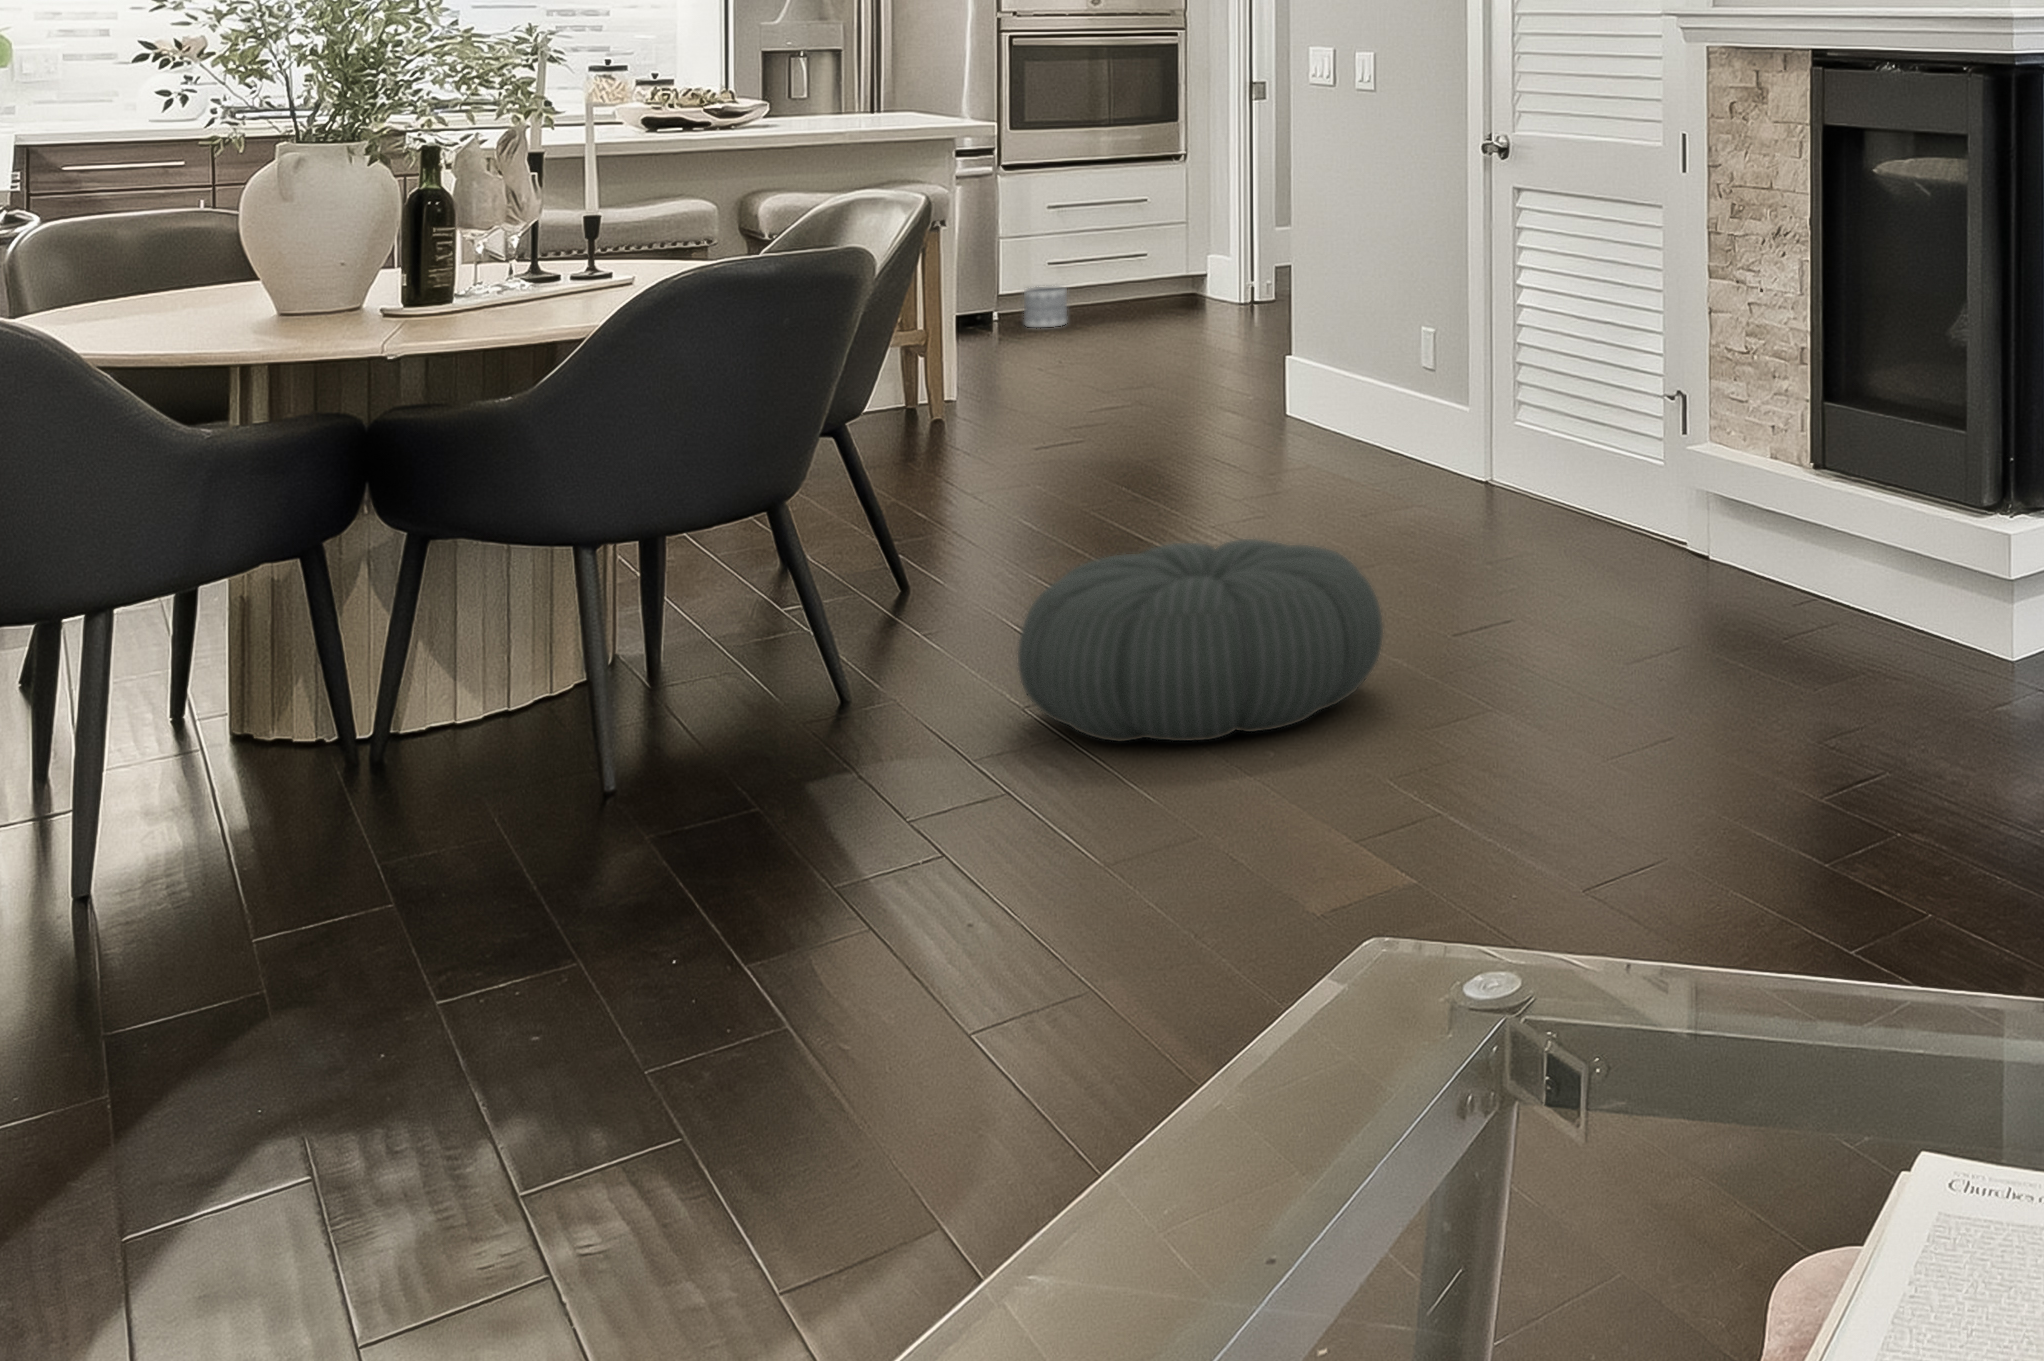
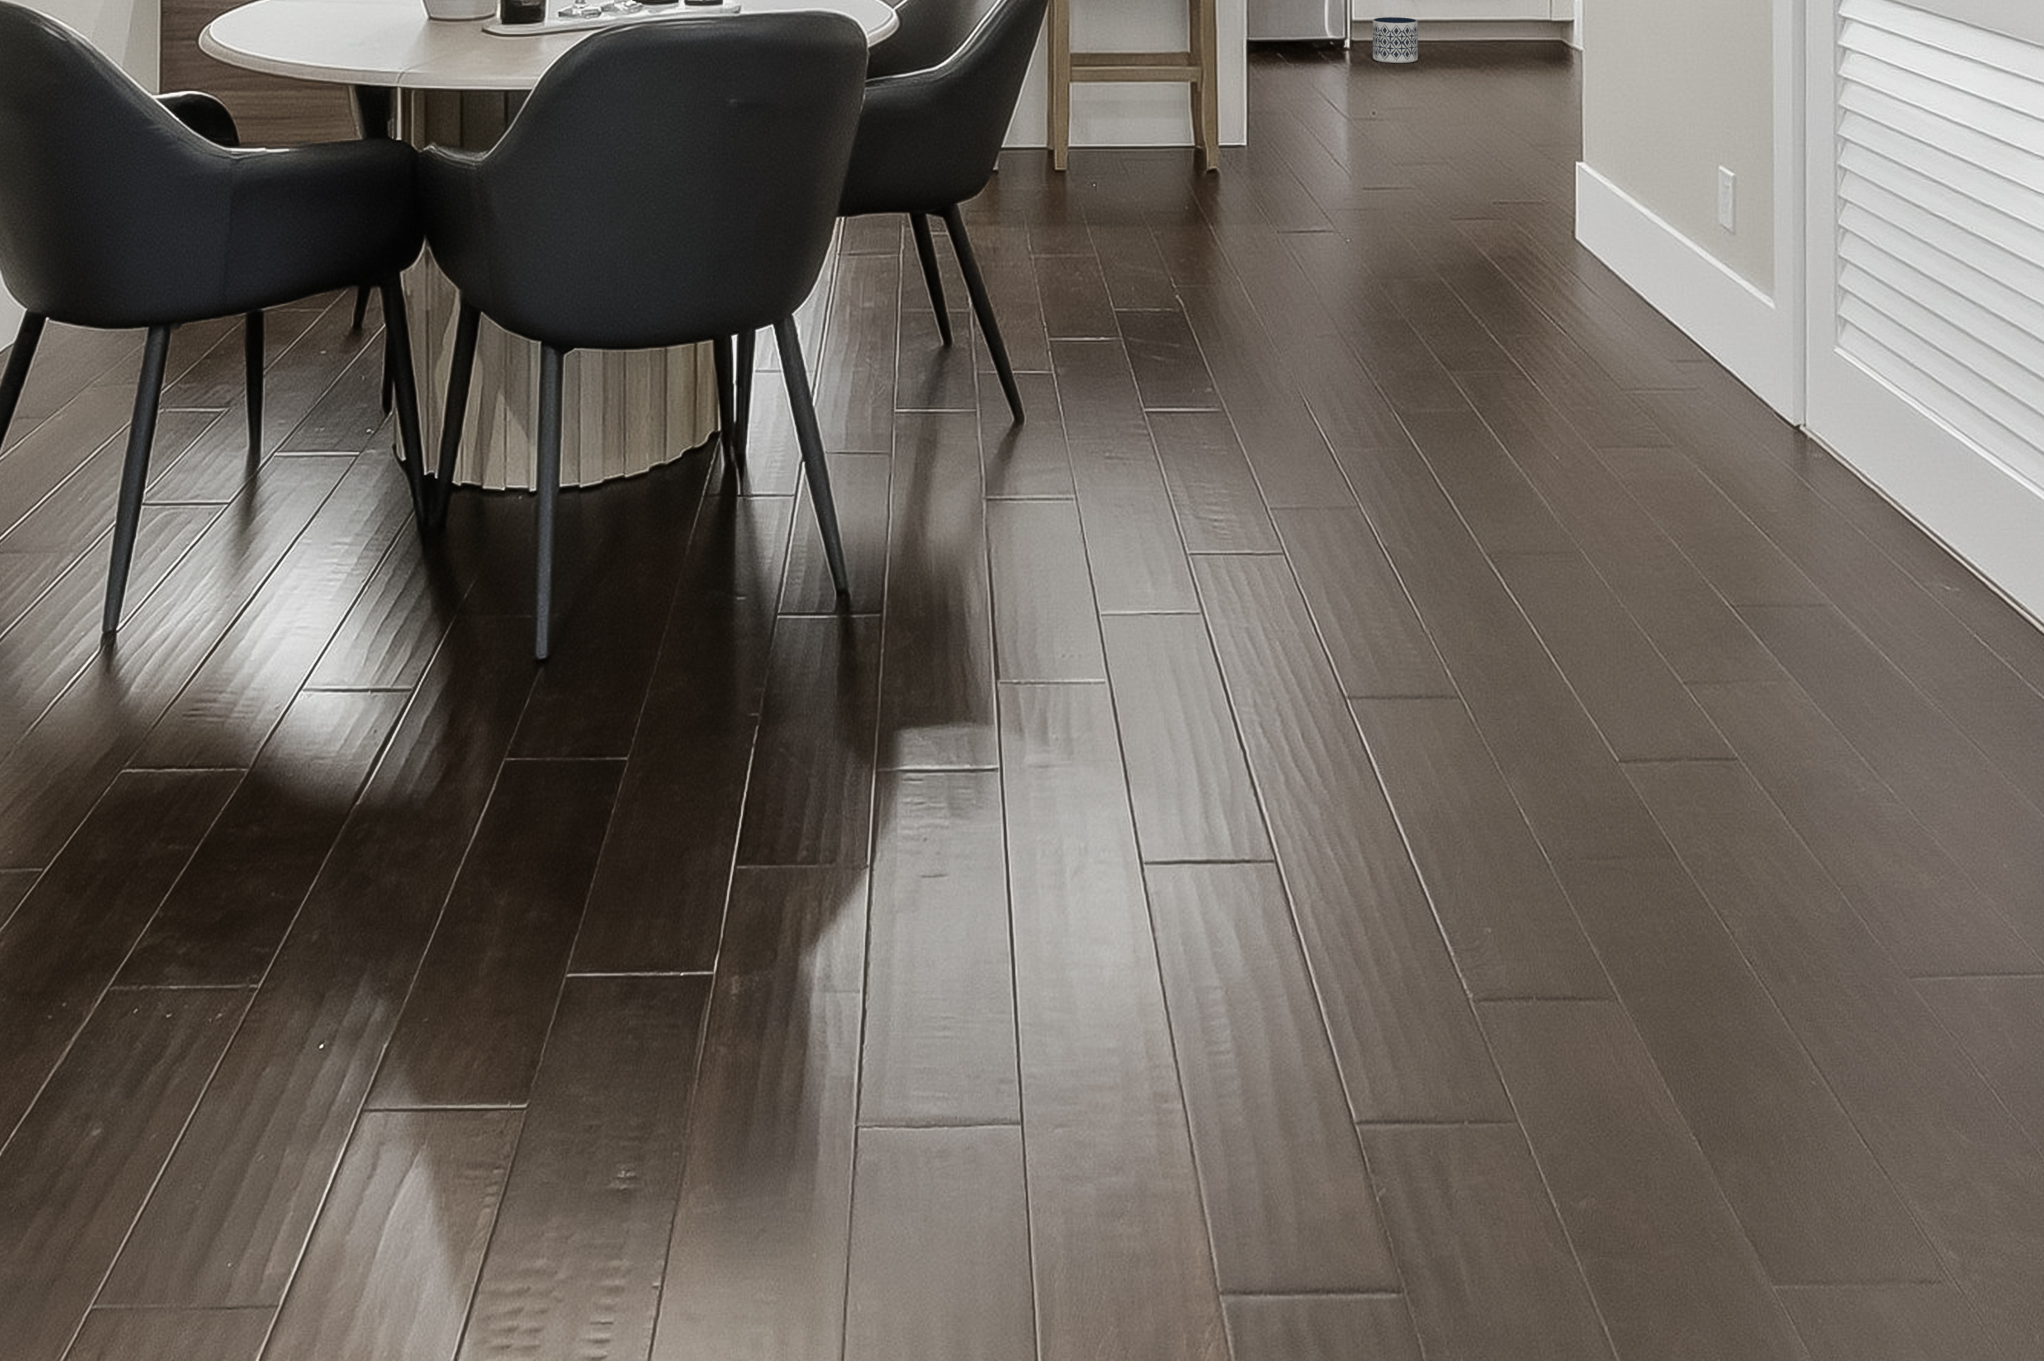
pouf: present [1018,539,1383,741] -> none [701,633,1345,1138]

